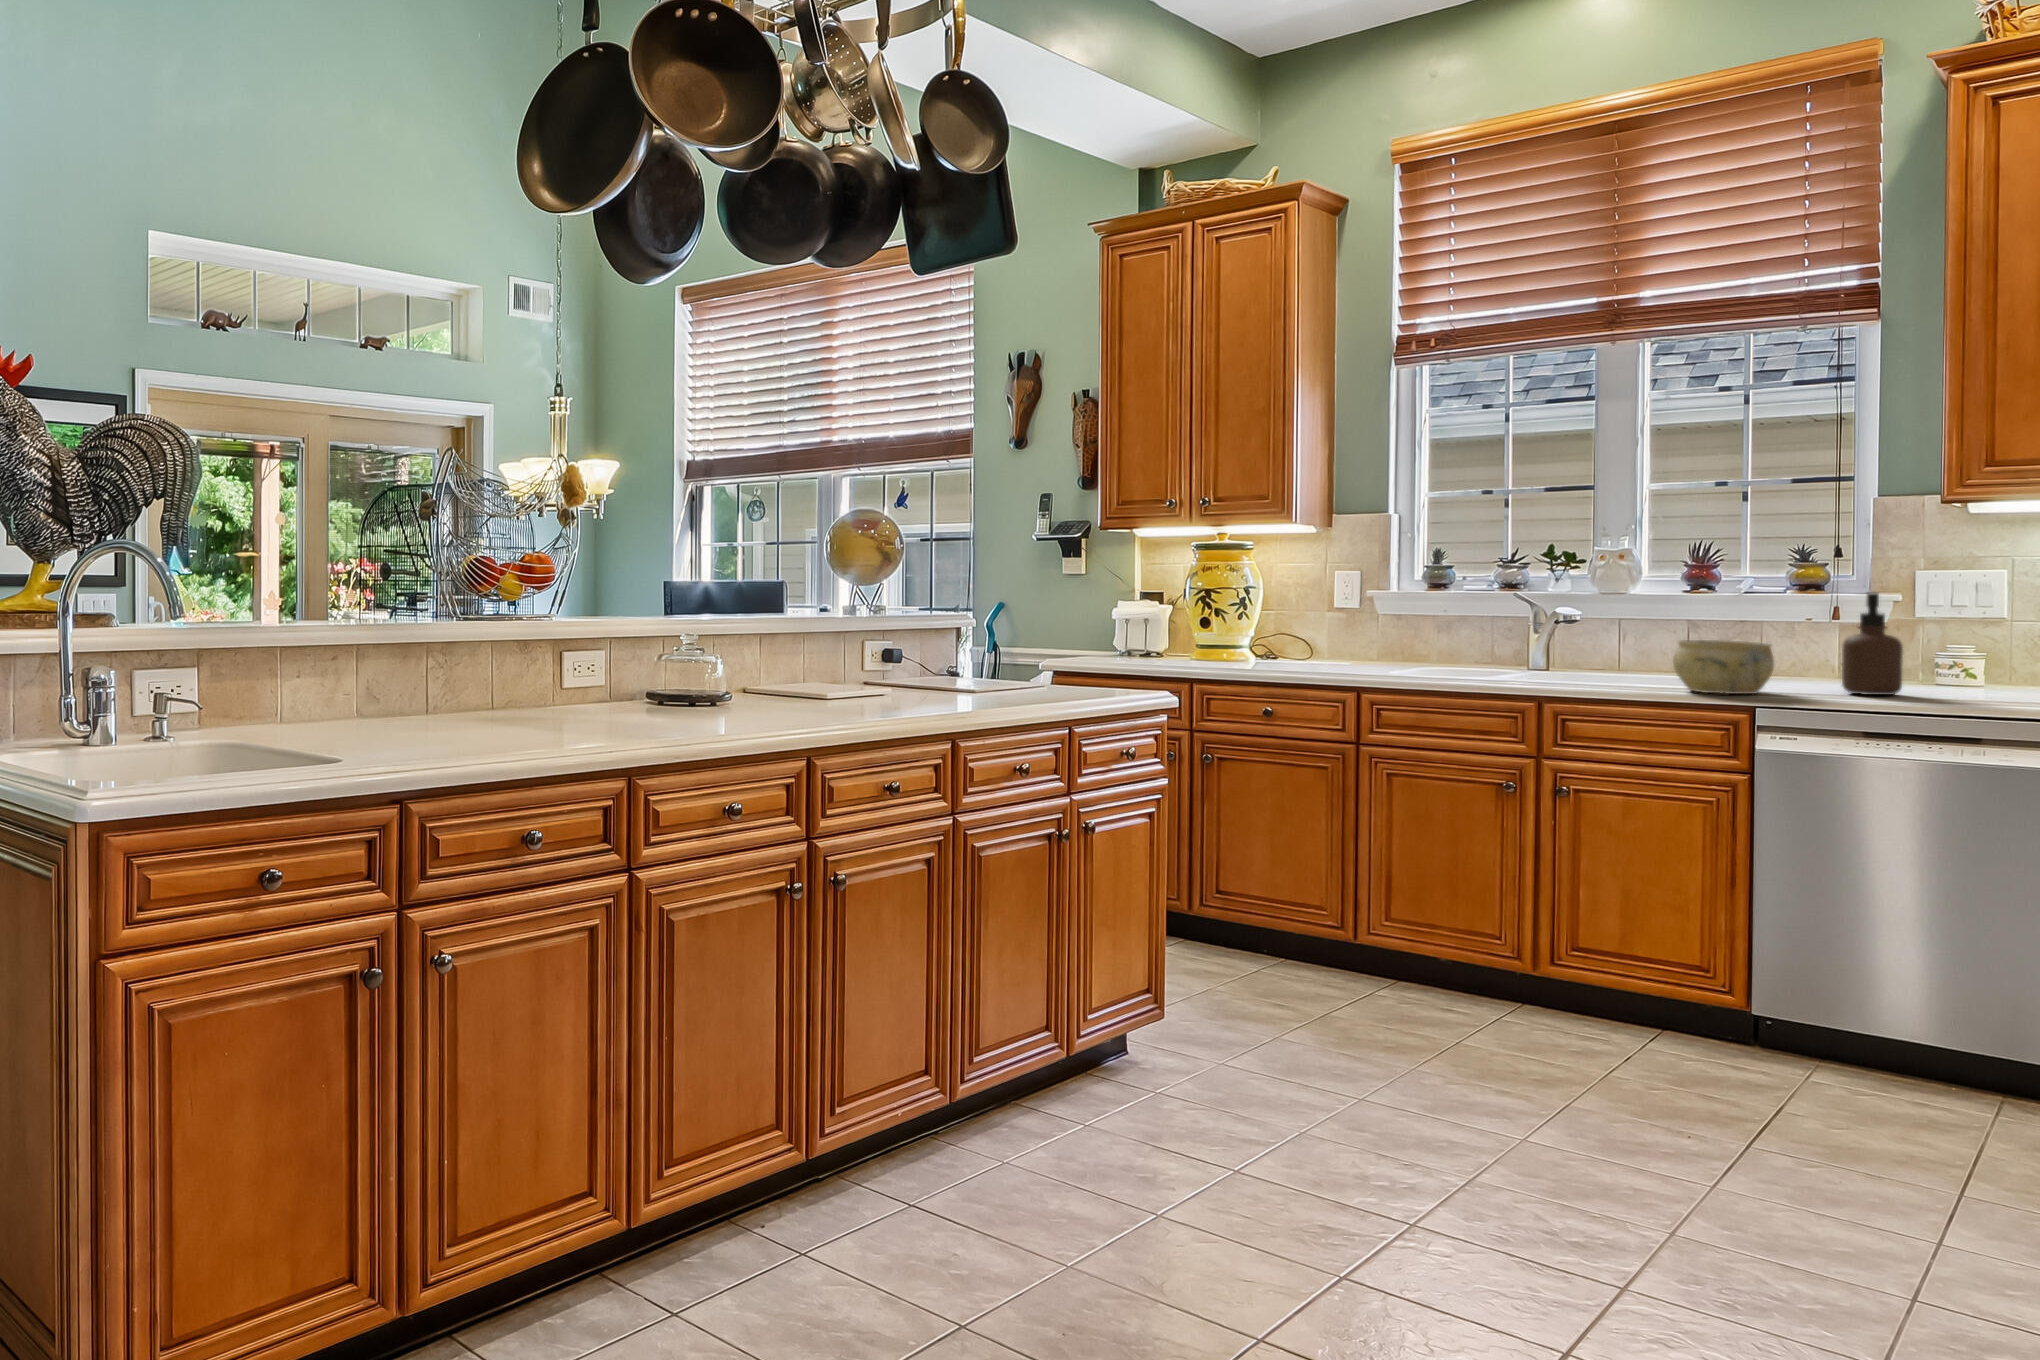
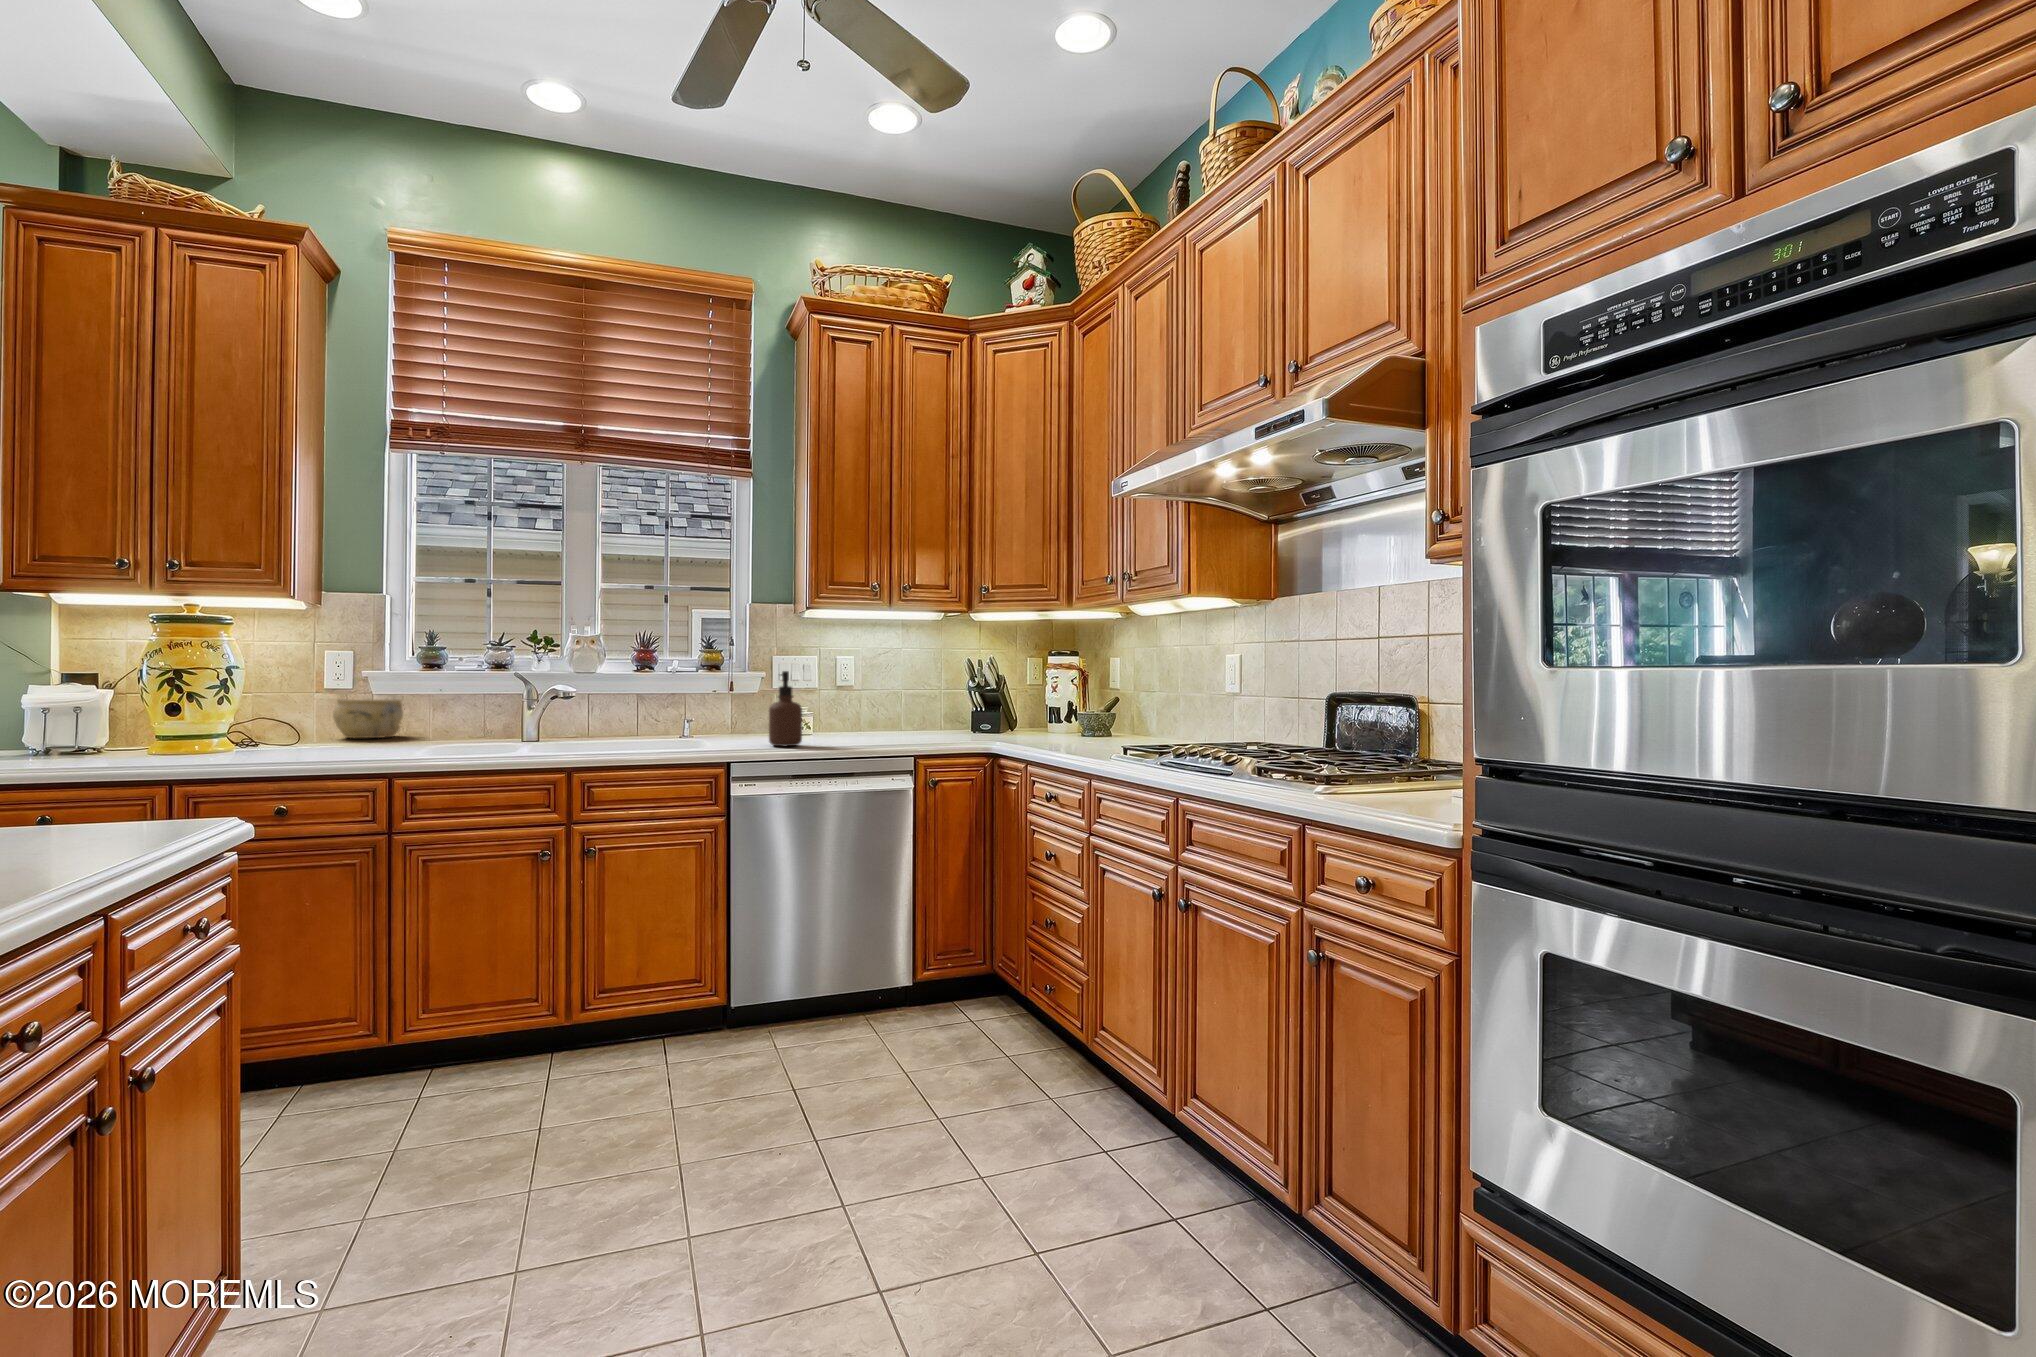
ceramic bowl: present [1673,640,1774,694] -> present [333,699,405,738]

